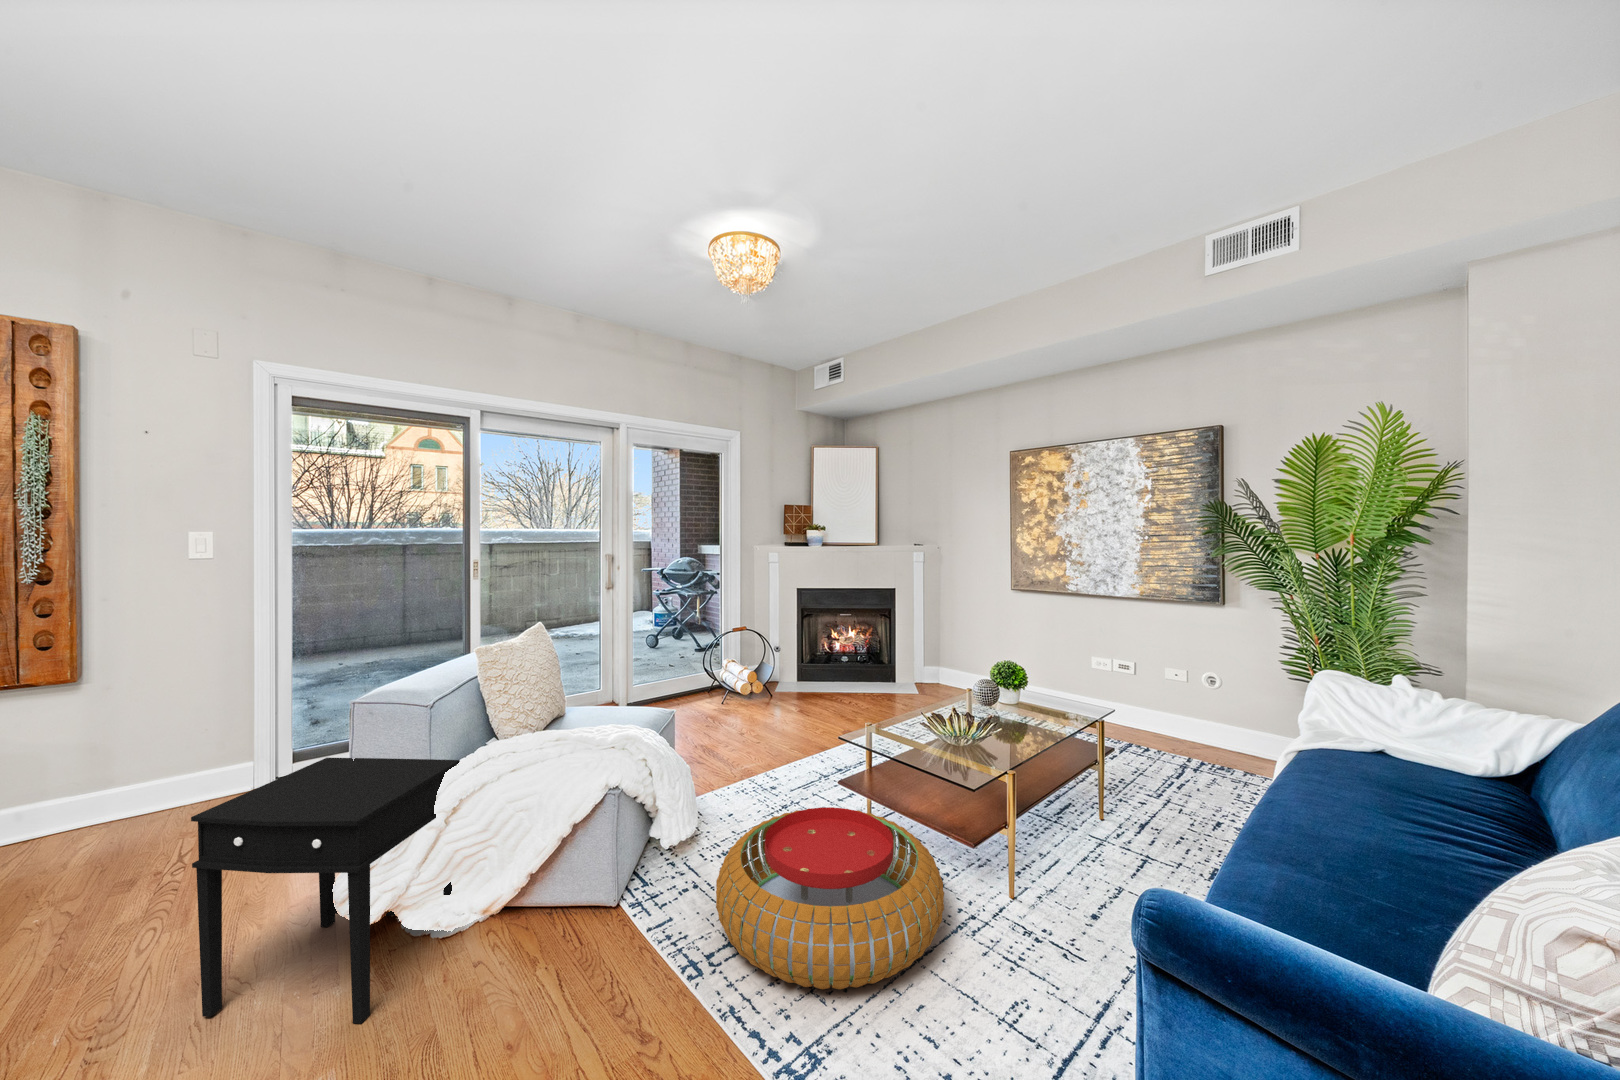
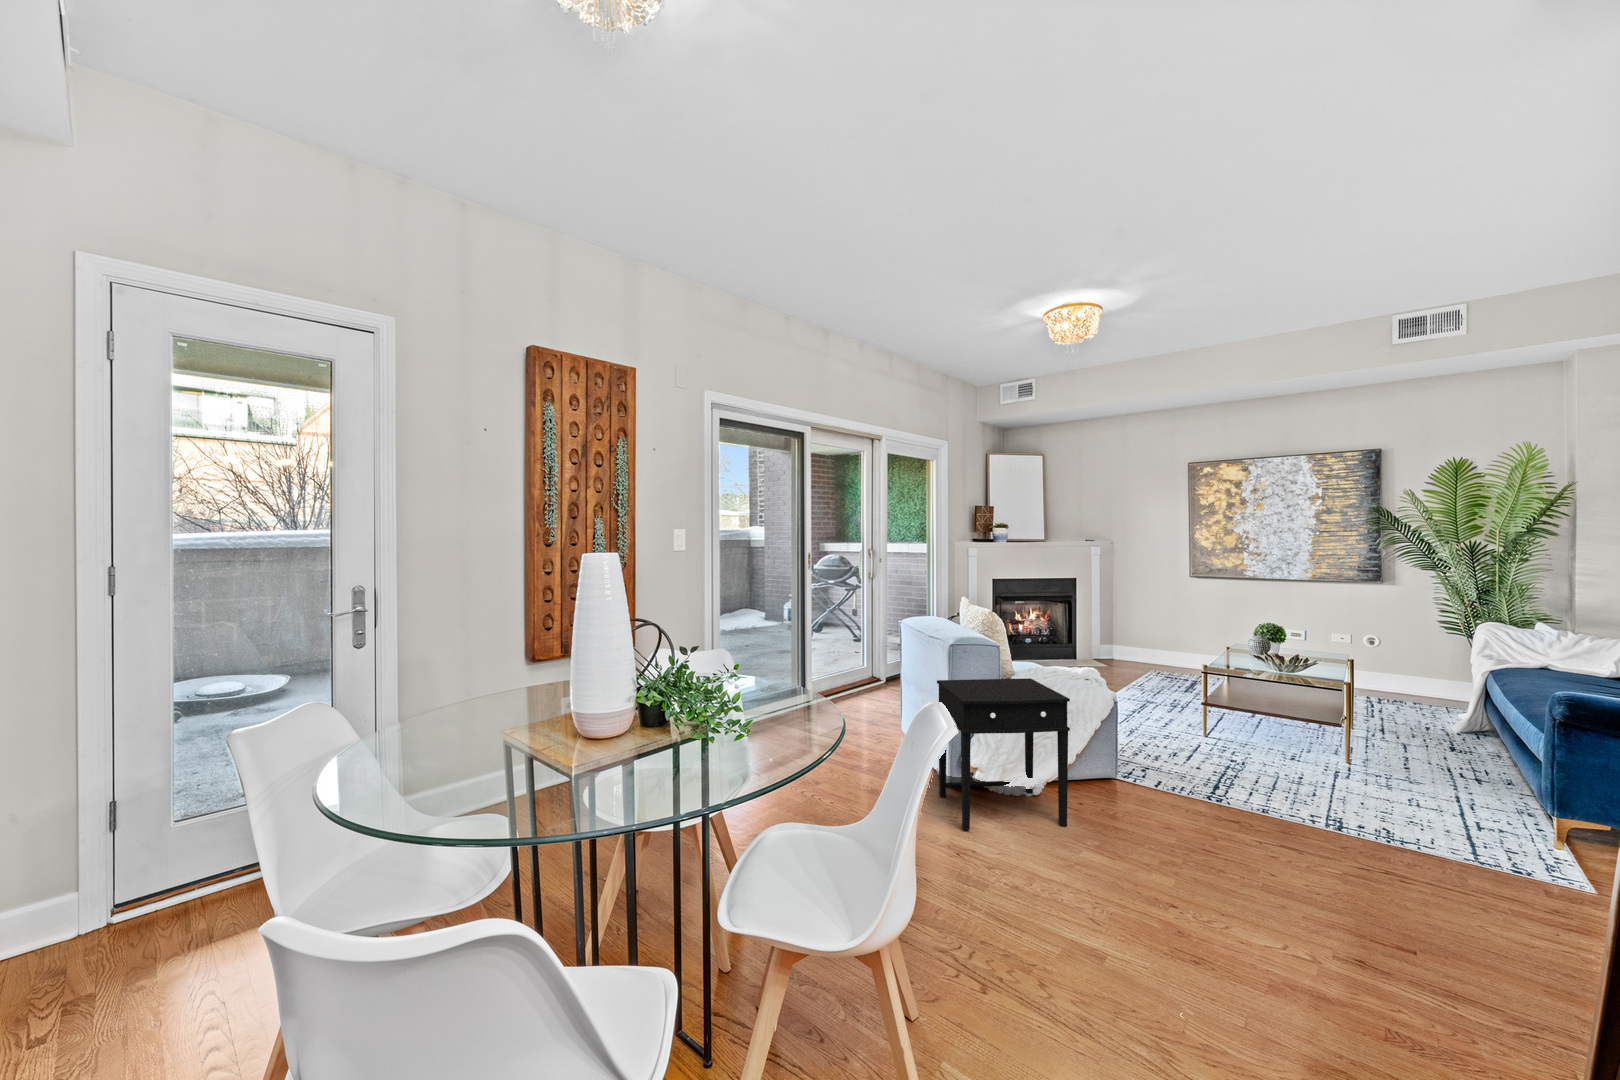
pouf: present [716,807,944,990] -> none [1178,711,1353,797]

